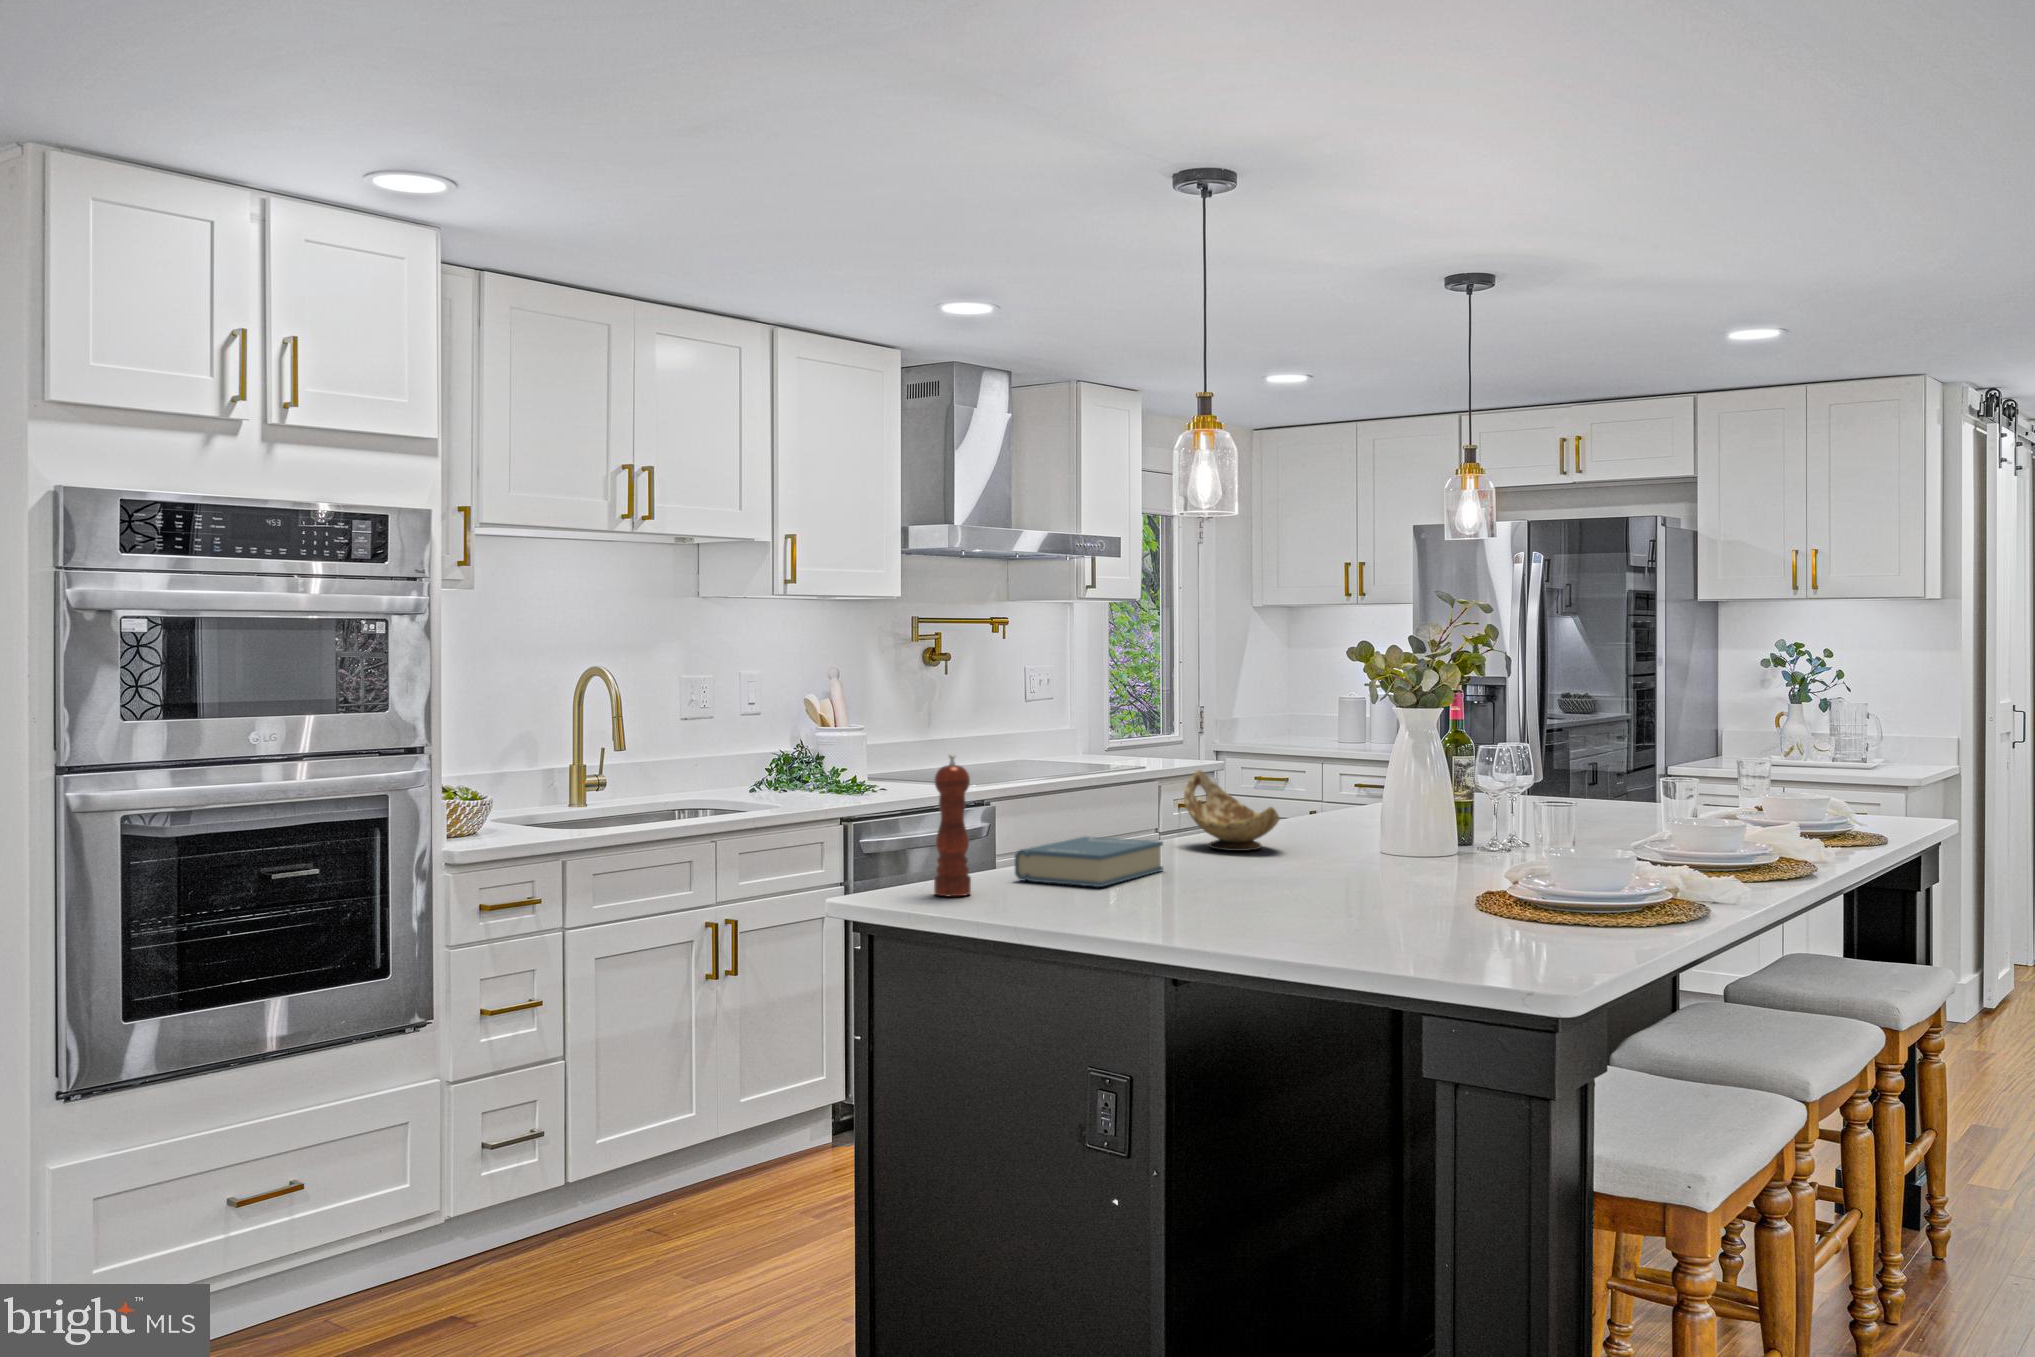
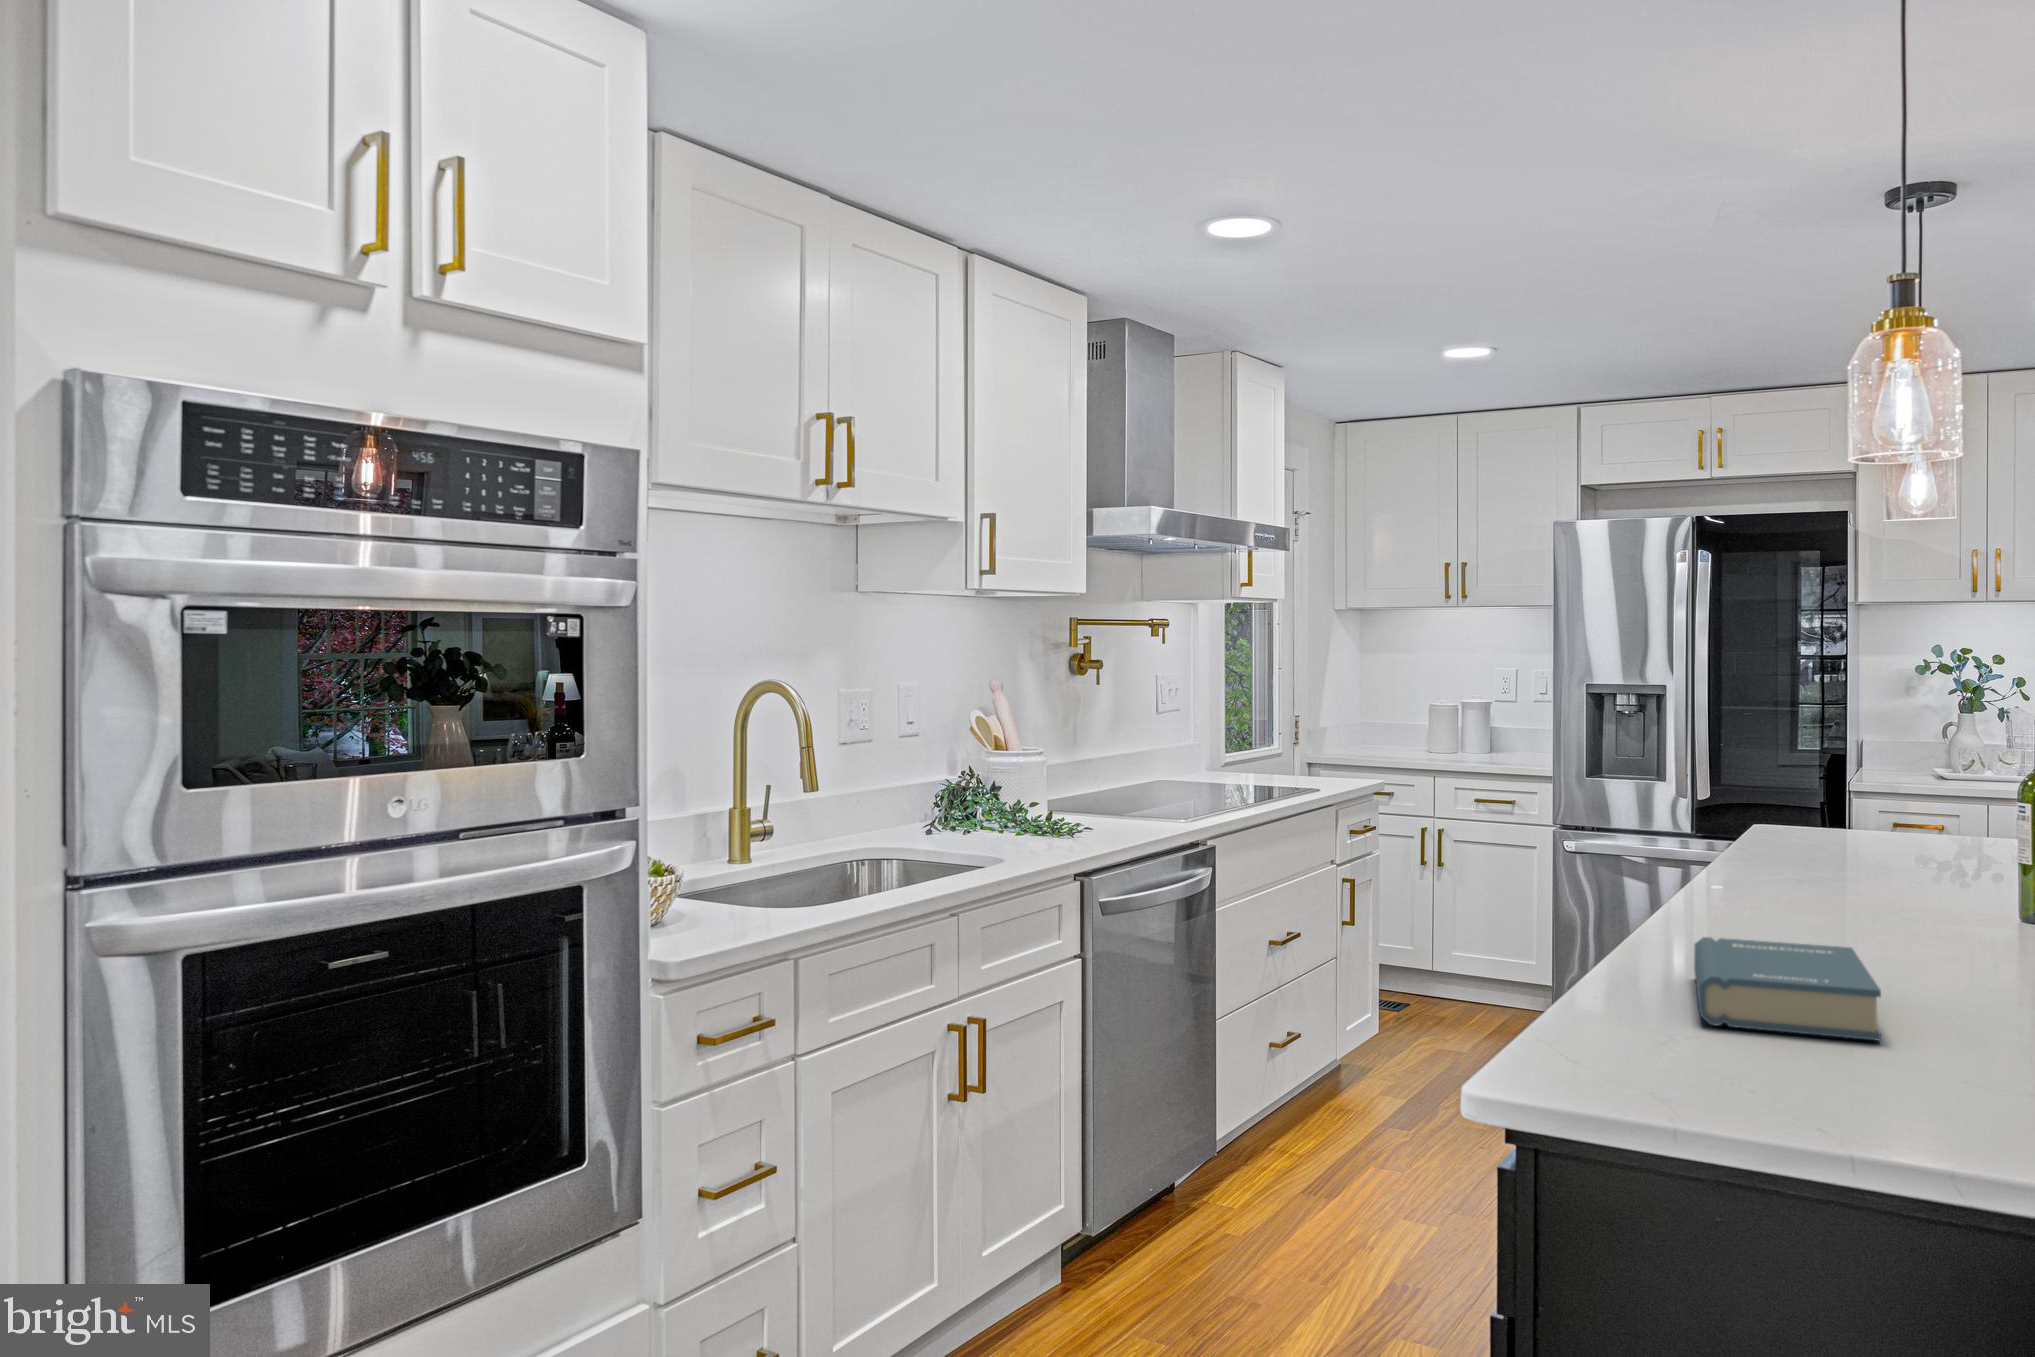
pepper mill: present [934,755,971,896] -> none [1654,835,1722,1076]
decorative bowl: present [1184,770,1279,851] -> none [1730,824,1907,942]

